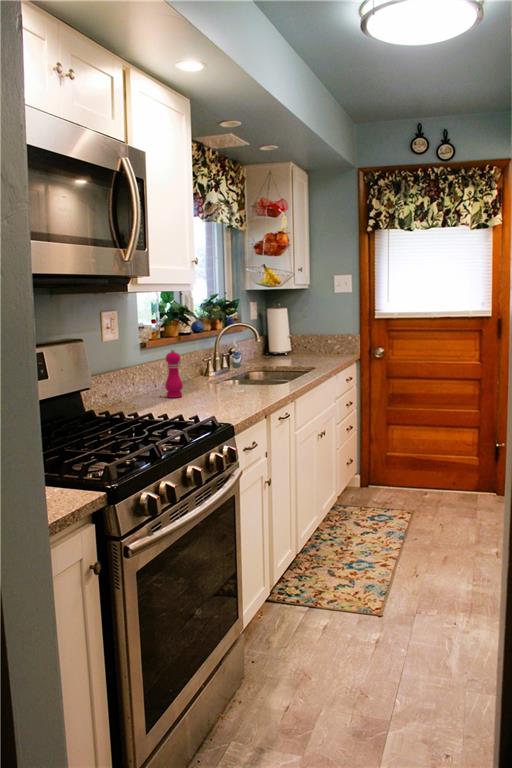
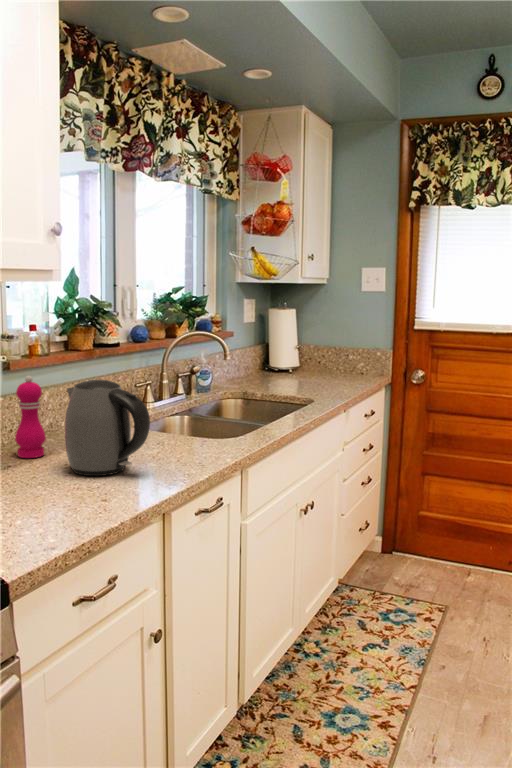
kettle: none [202,347,255,401] -> present [65,380,150,476]

